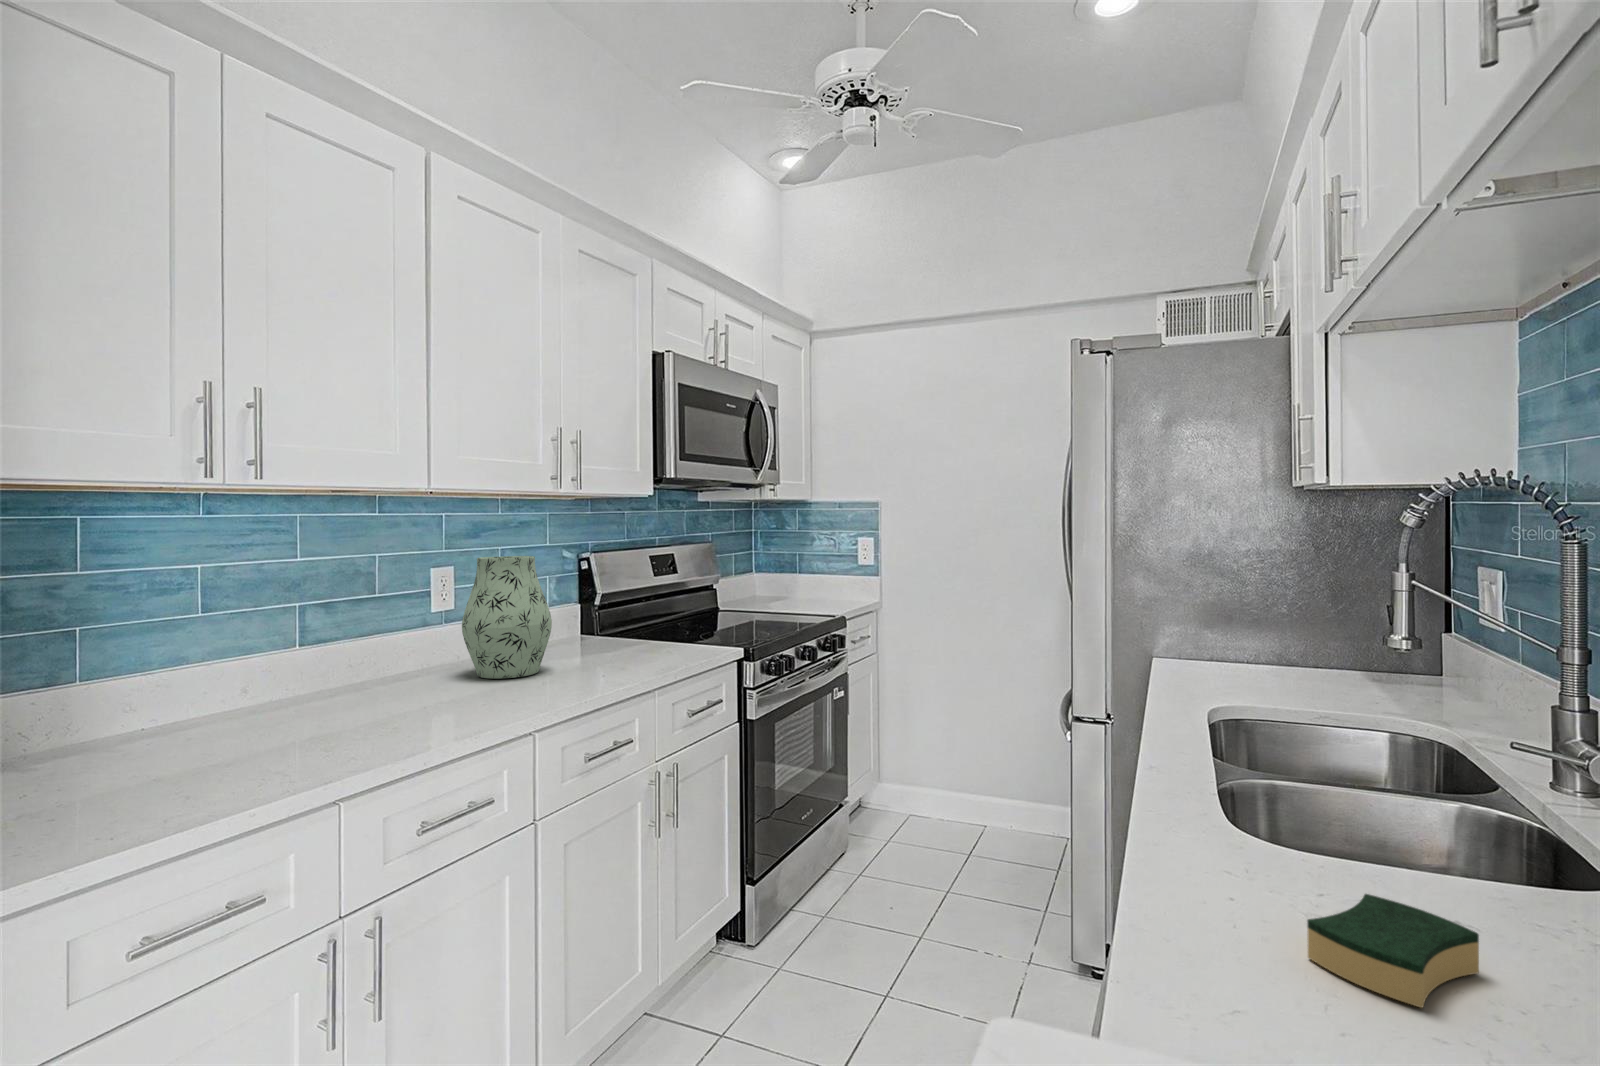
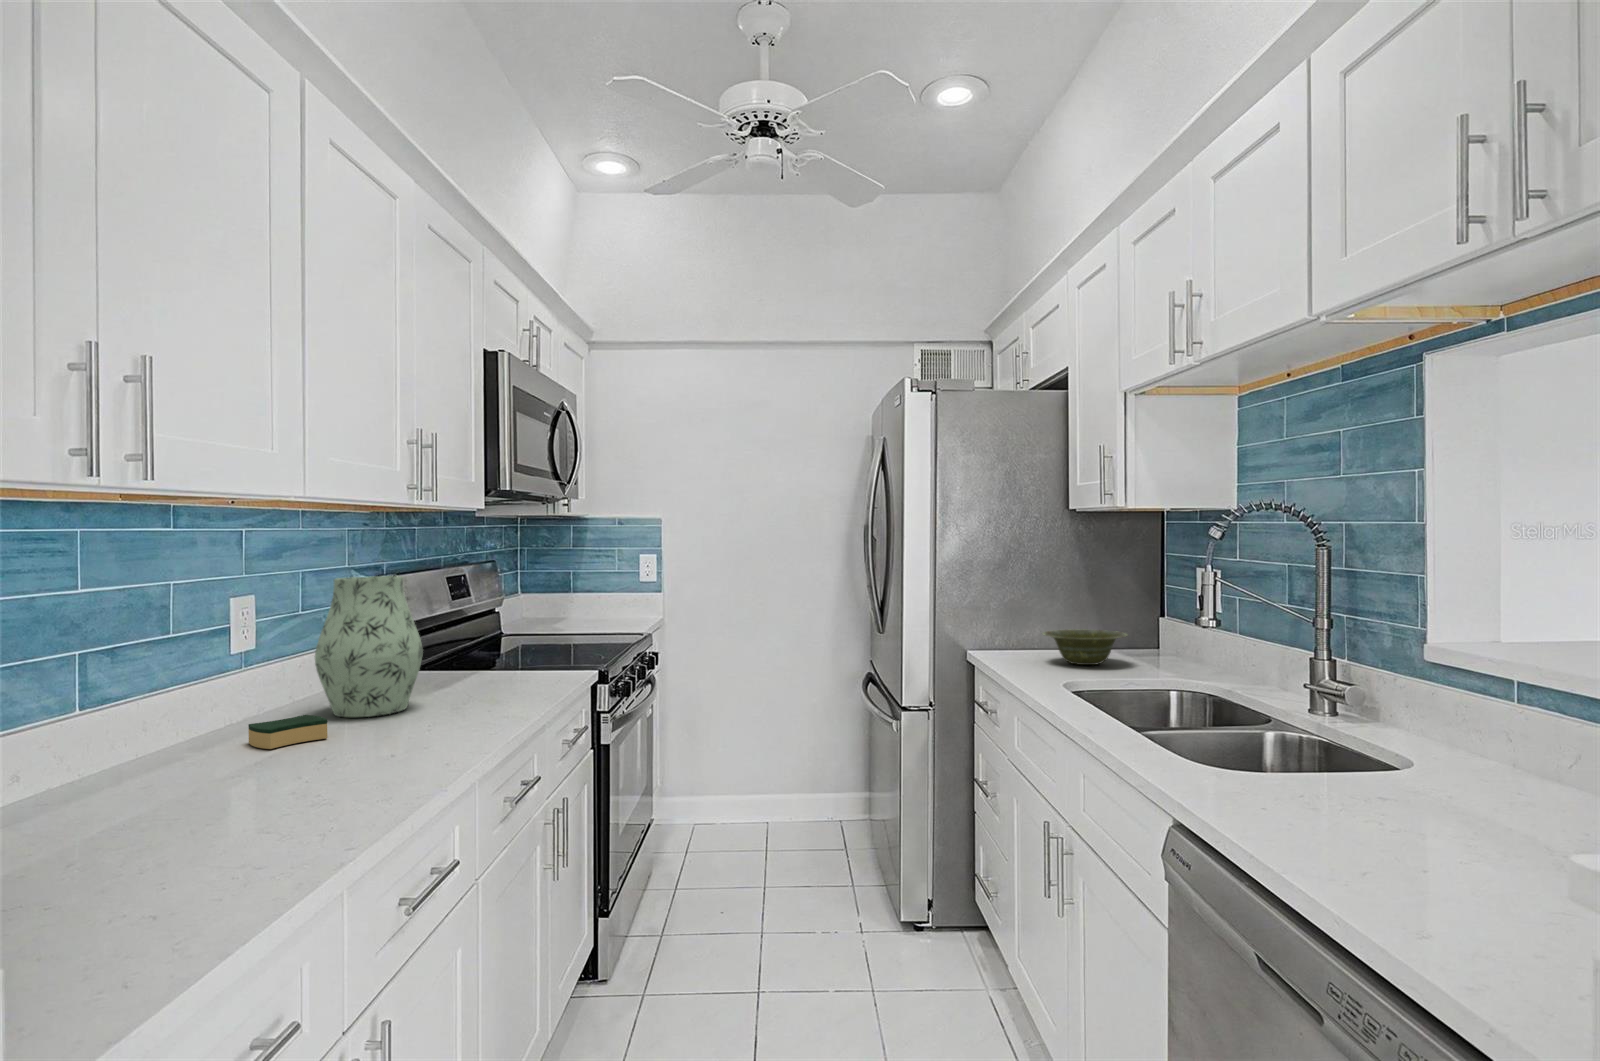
dish: none [1236,637,1356,684] -> present [1043,629,1127,665]
sponge: present [1307,894,1479,1008] -> present [248,715,327,749]

